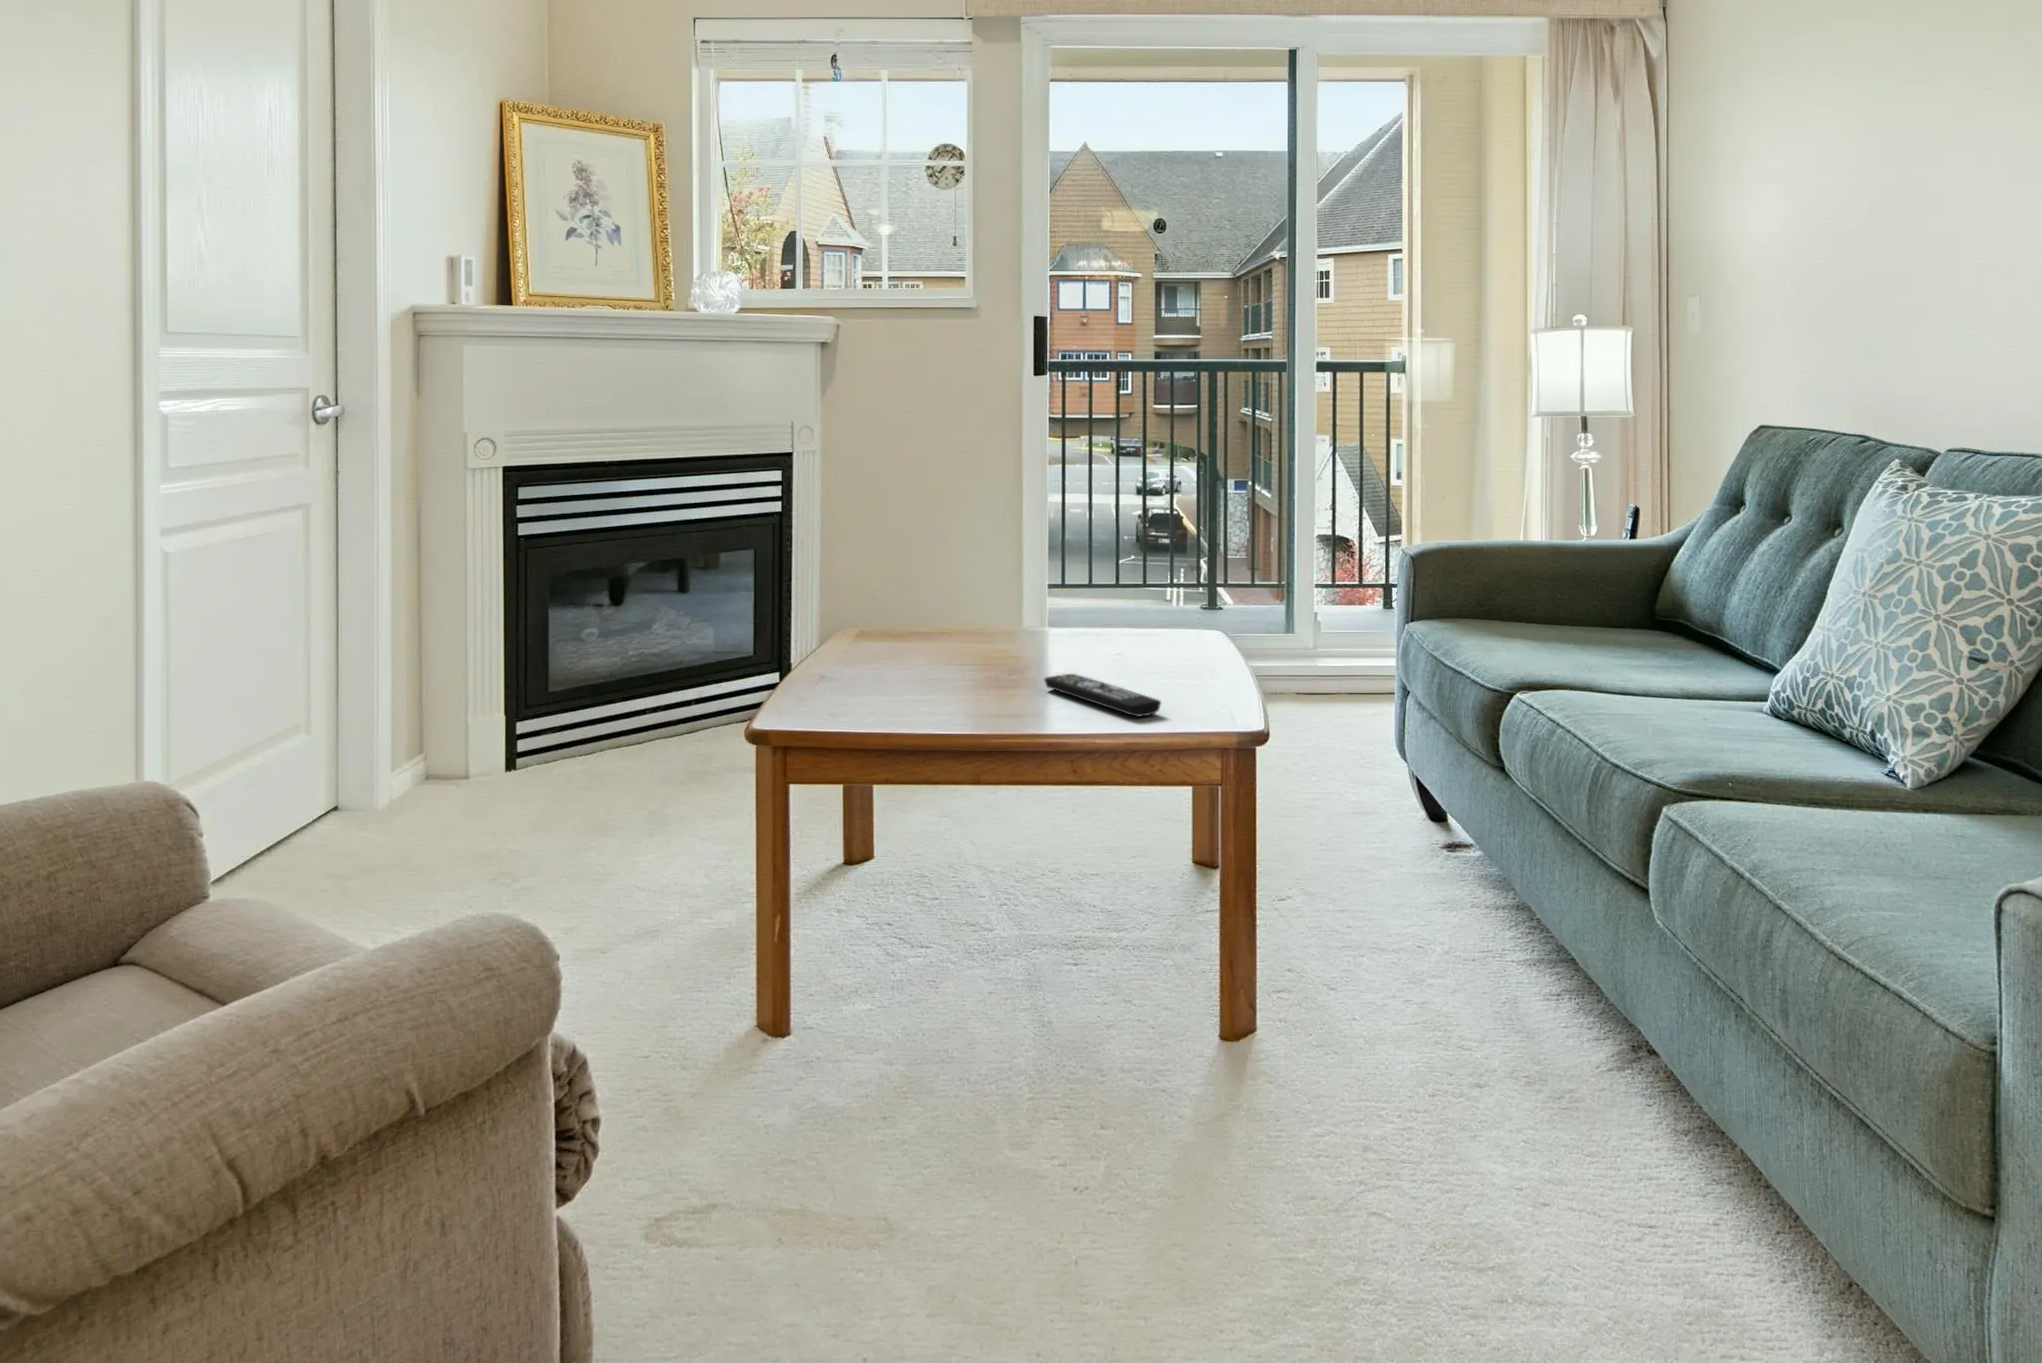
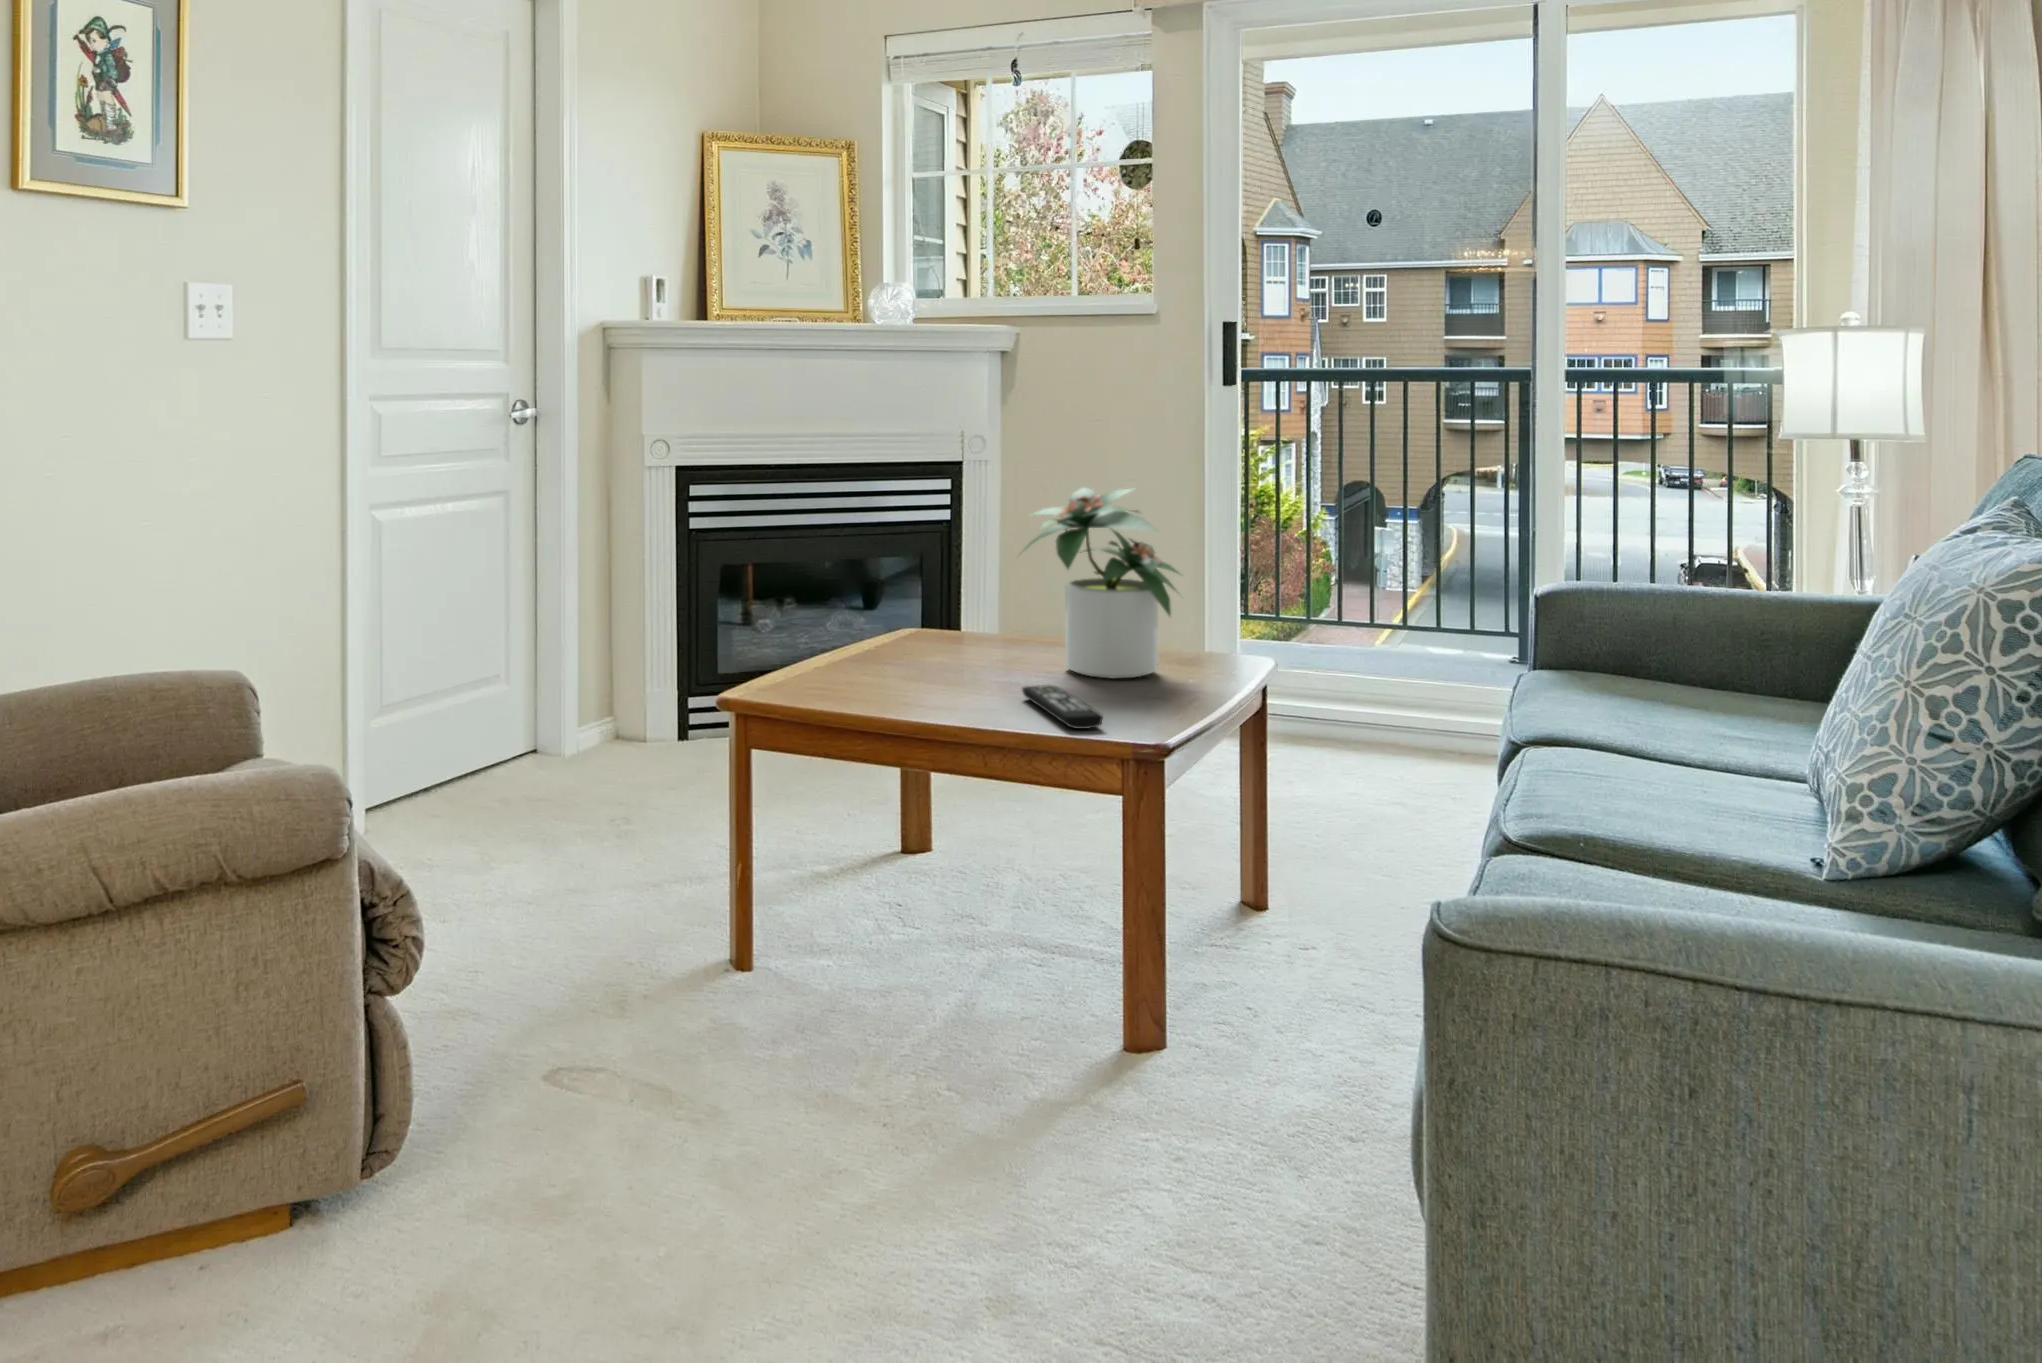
potted plant: none [996,473,1155,661] -> present [1020,488,1179,678]

